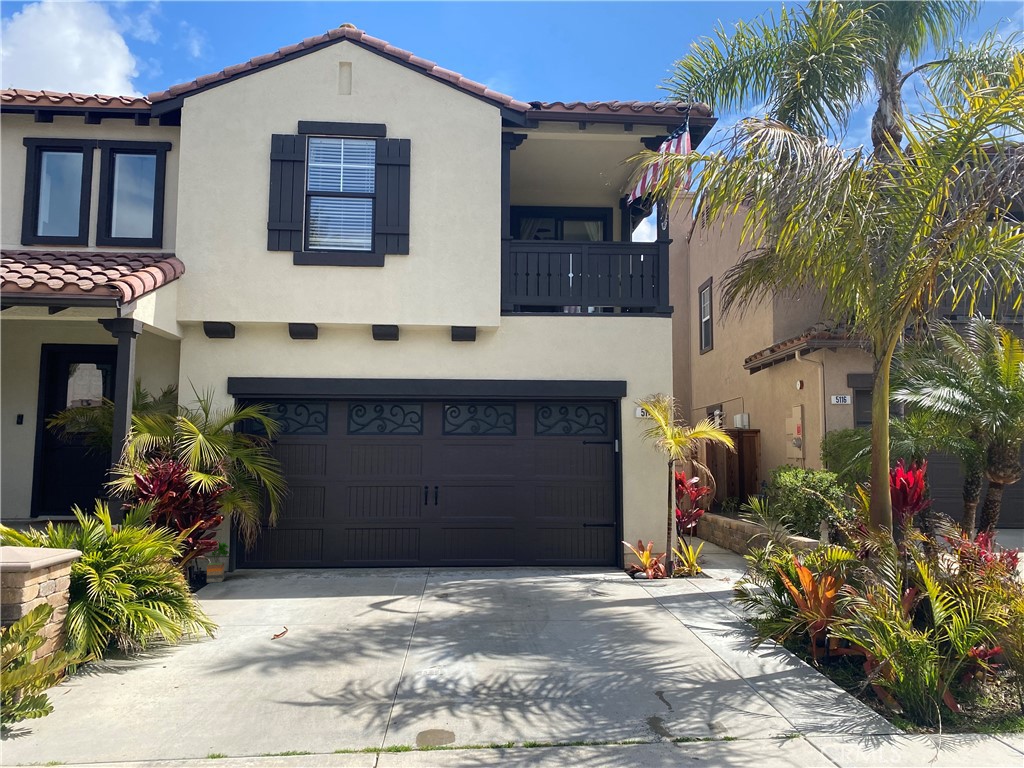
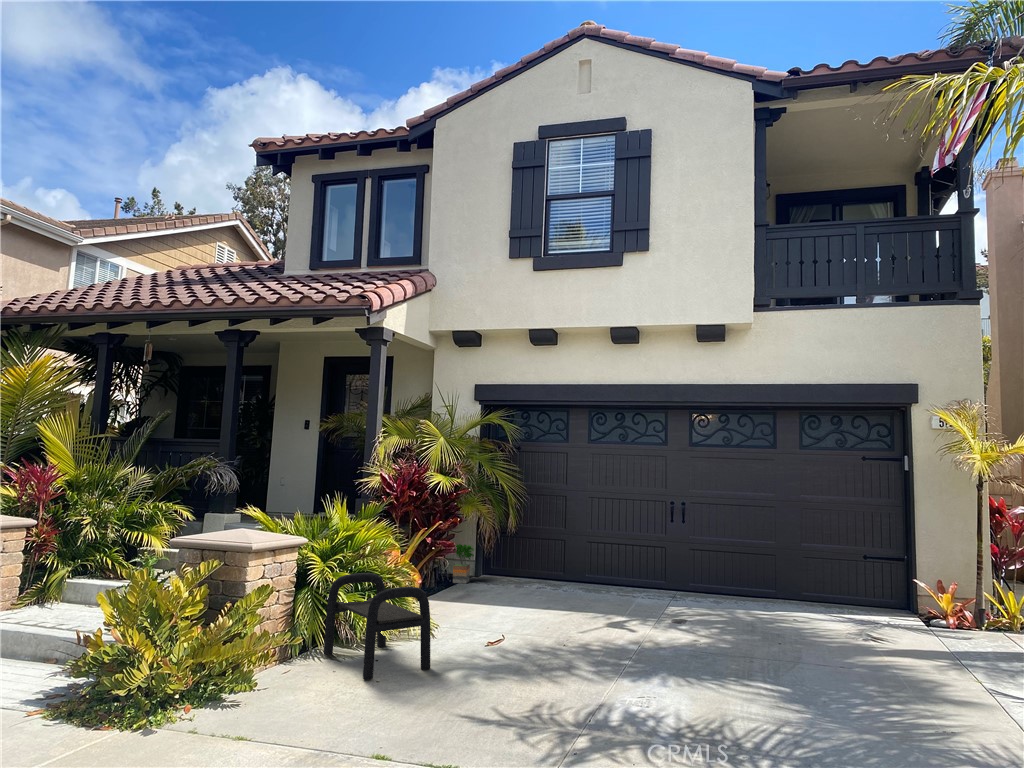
bench: none [98,582,225,689] -> present [324,573,430,680]

